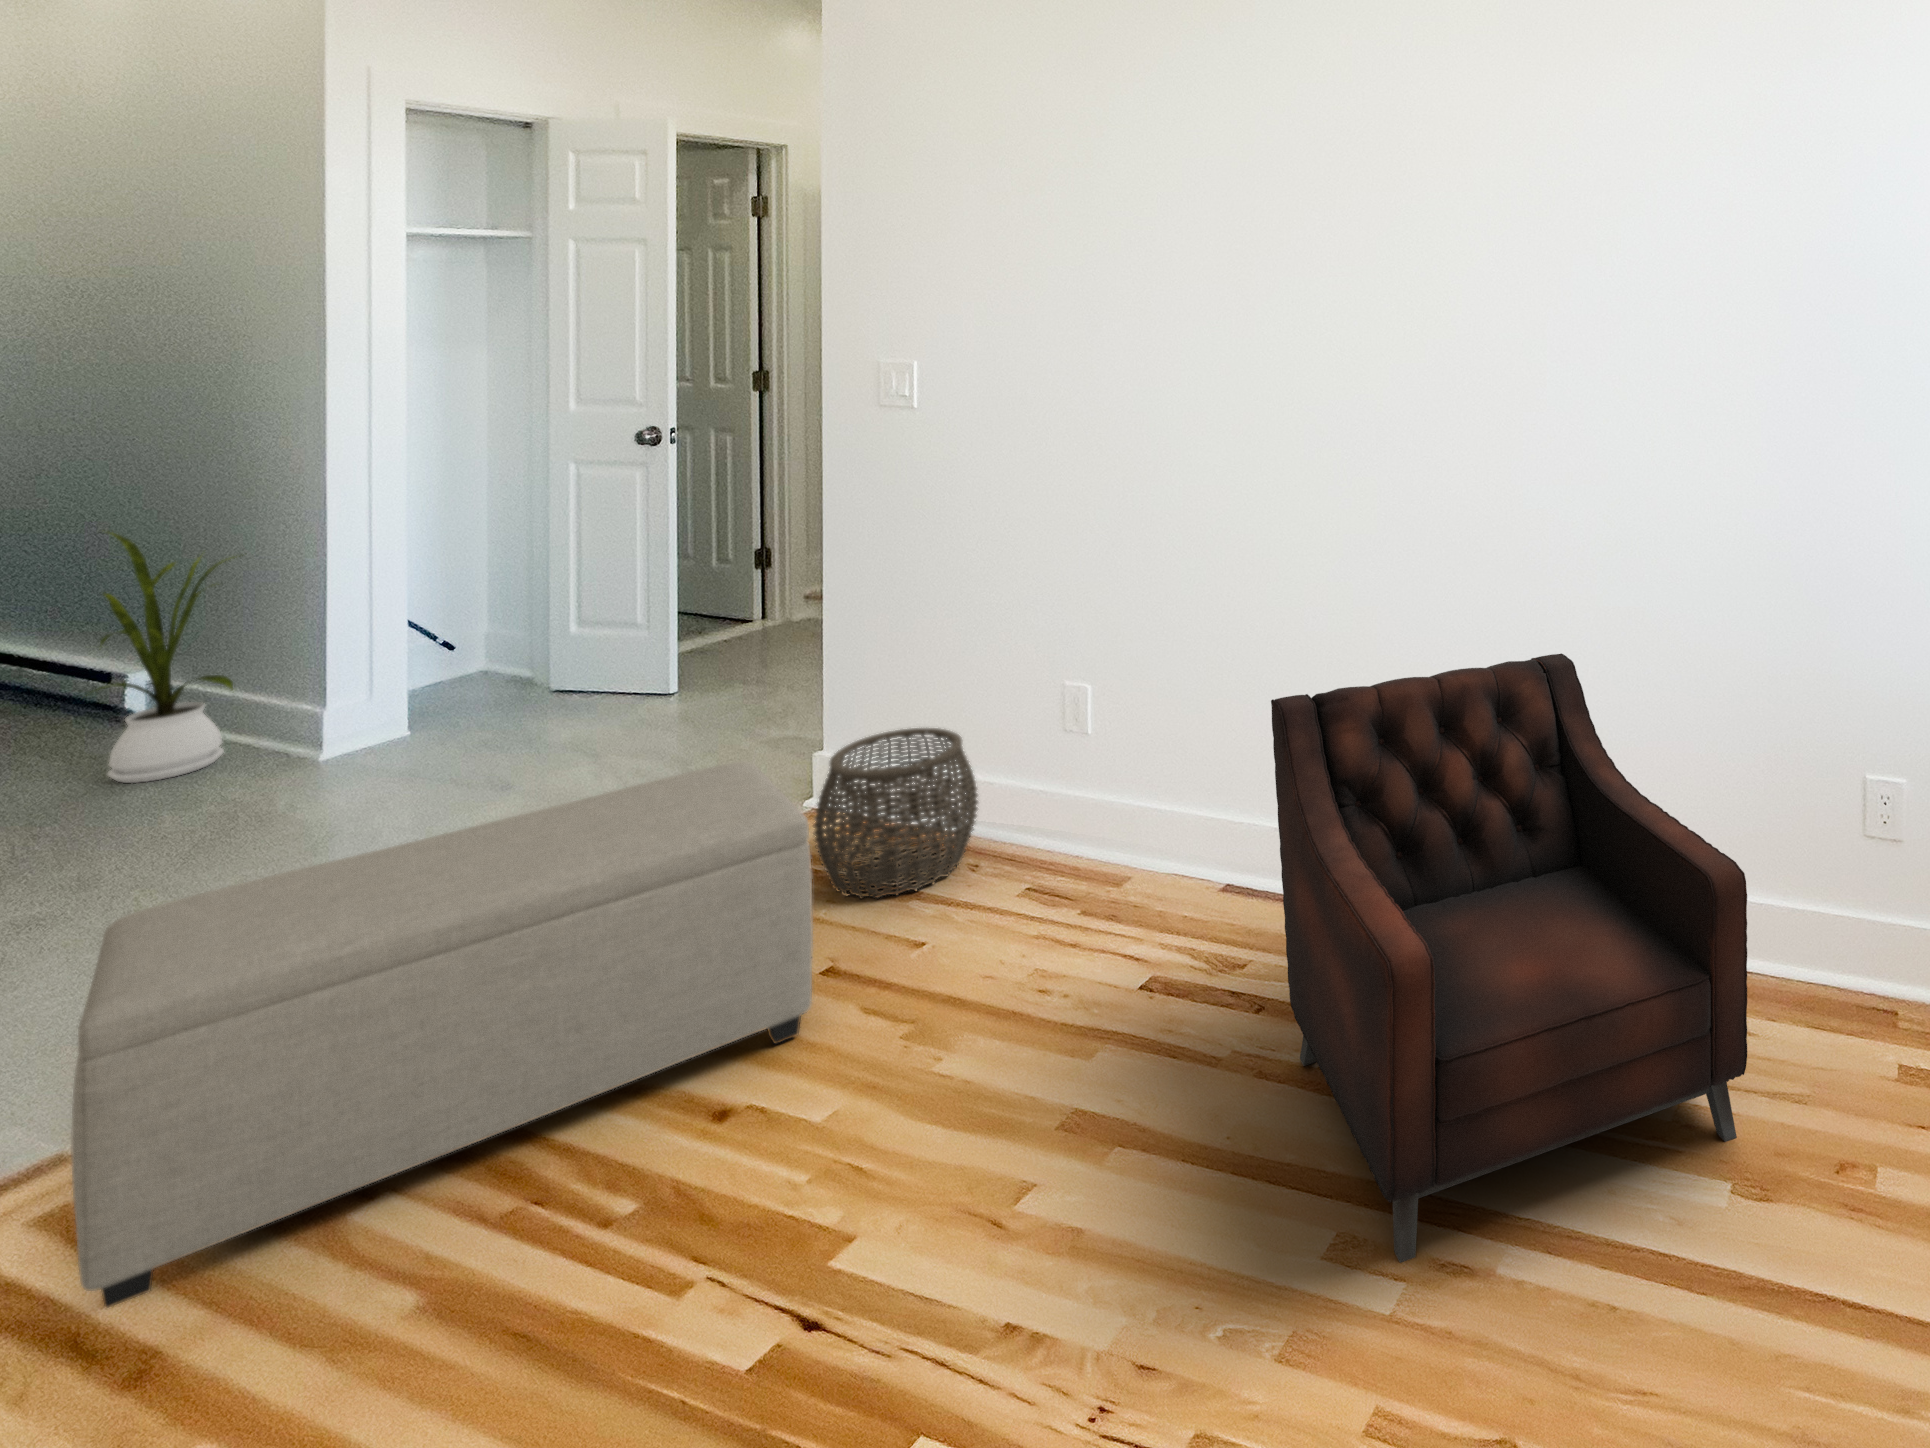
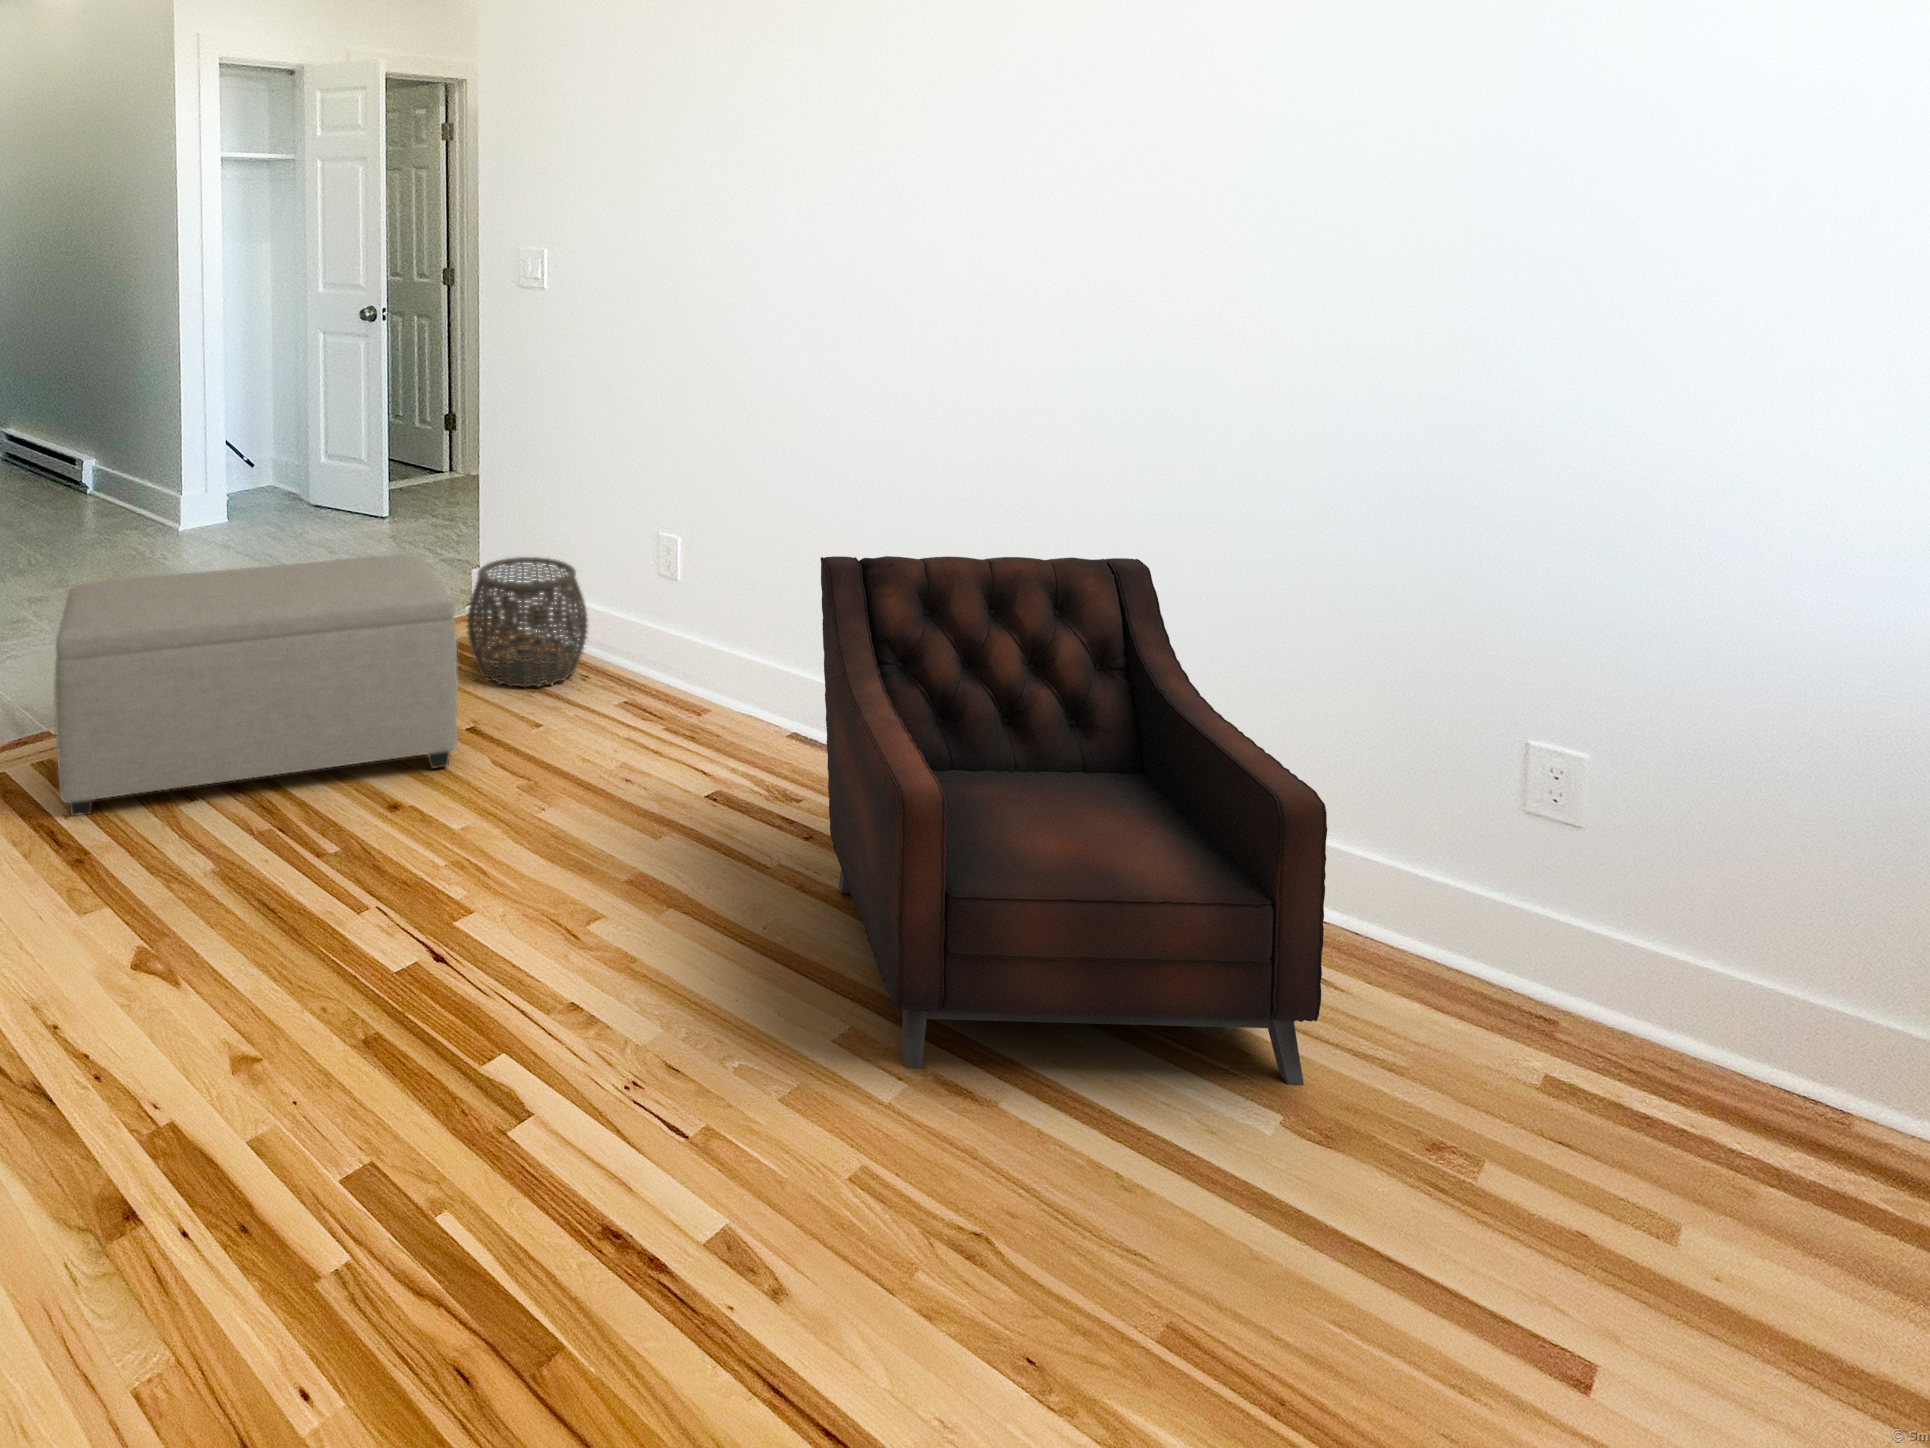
house plant: present [100,533,233,783] -> none [61,360,141,529]

